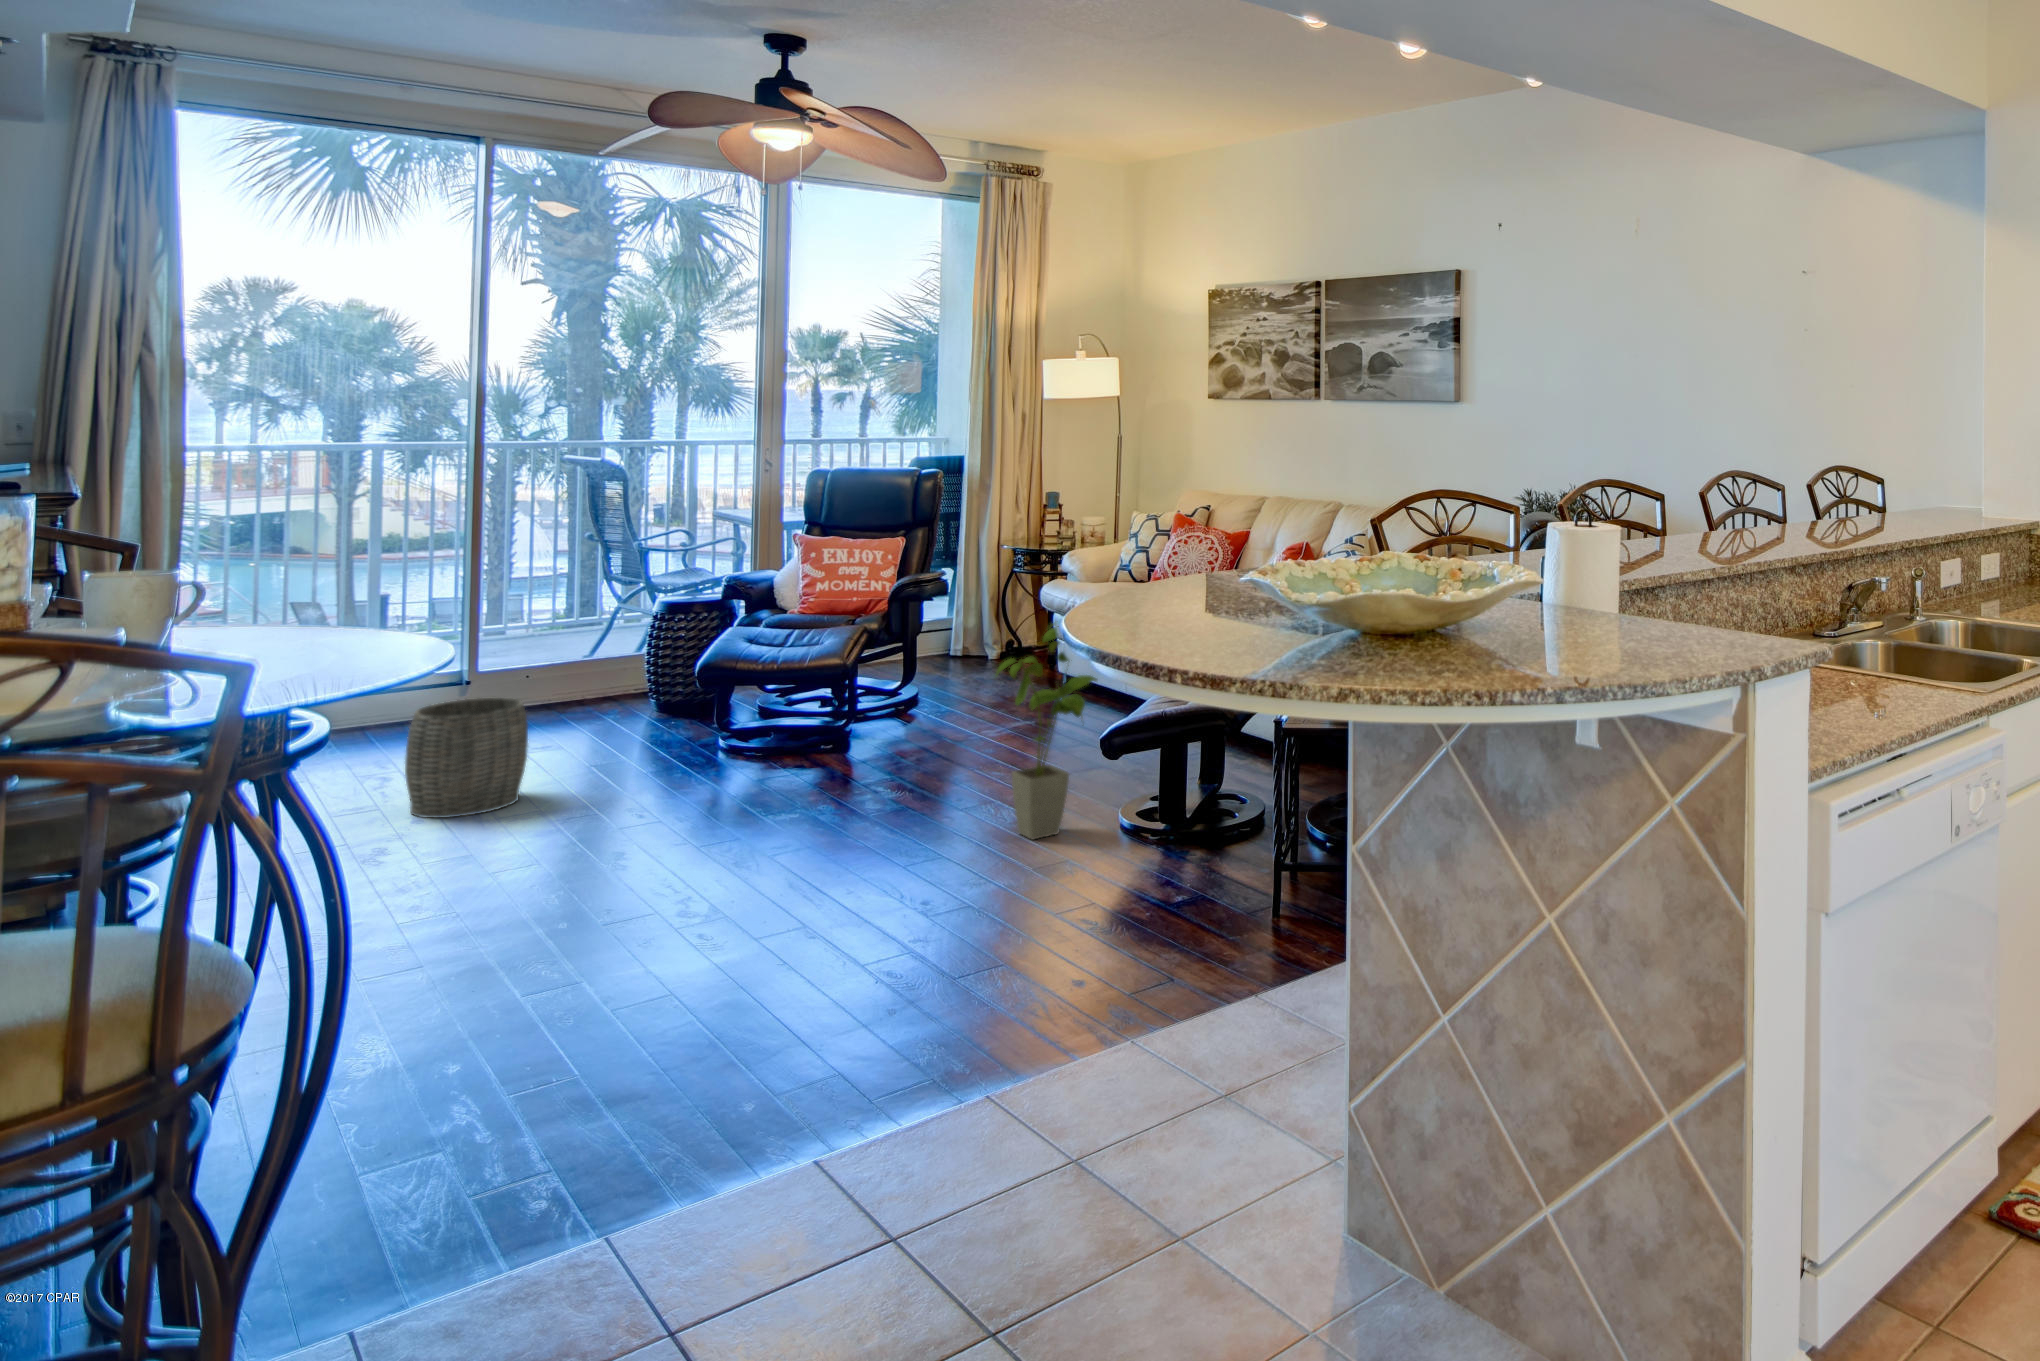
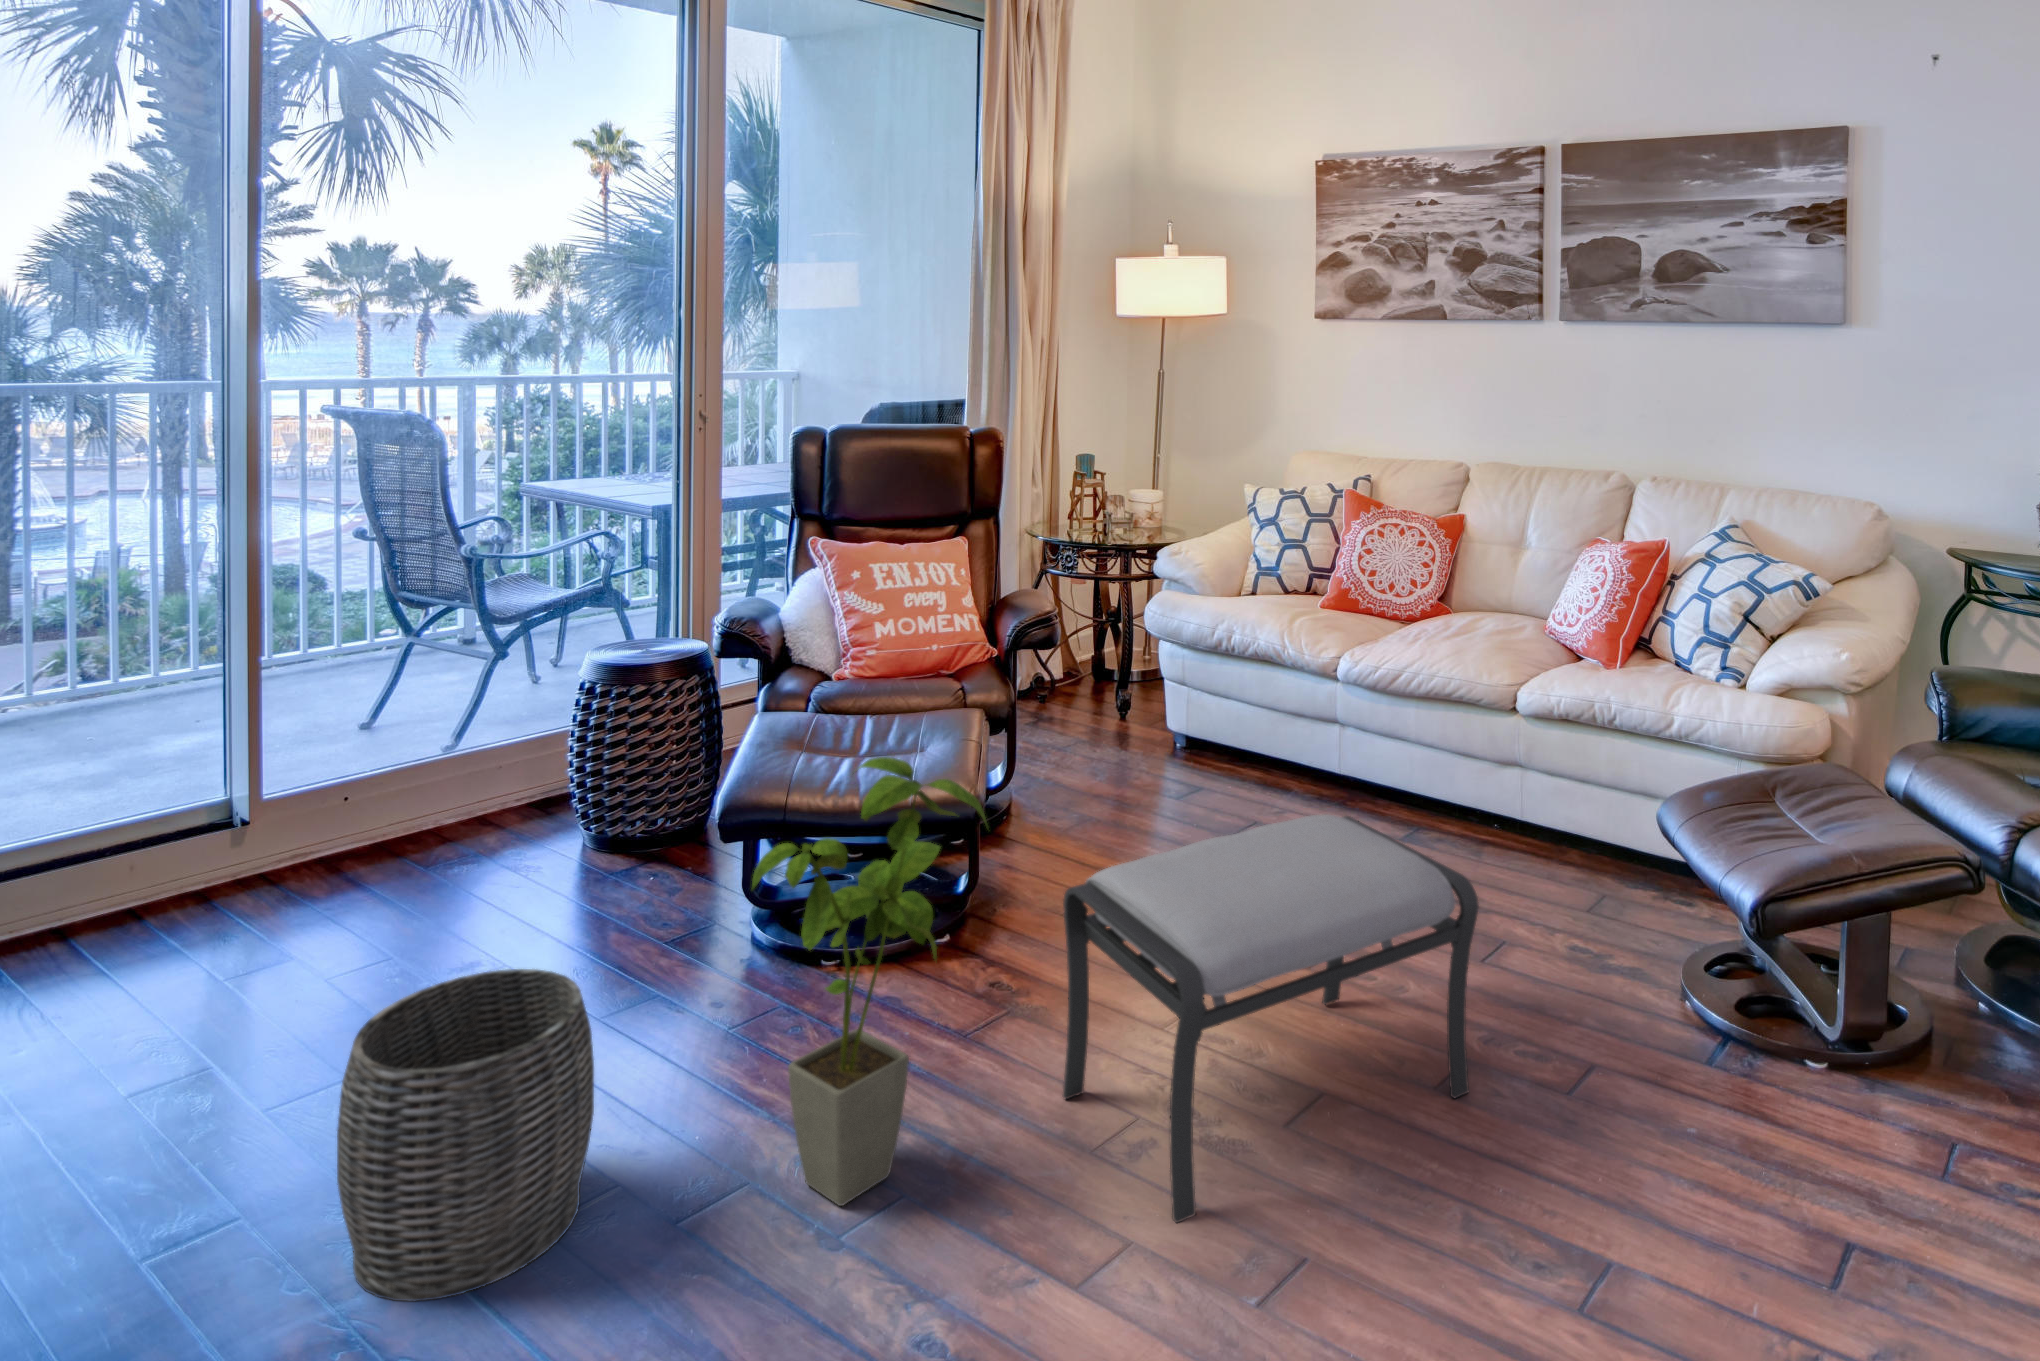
house plant: present [996,623,1097,839] -> present [752,757,987,1206]
ottoman: none [762,665,970,824] -> present [1063,814,1479,1223]

